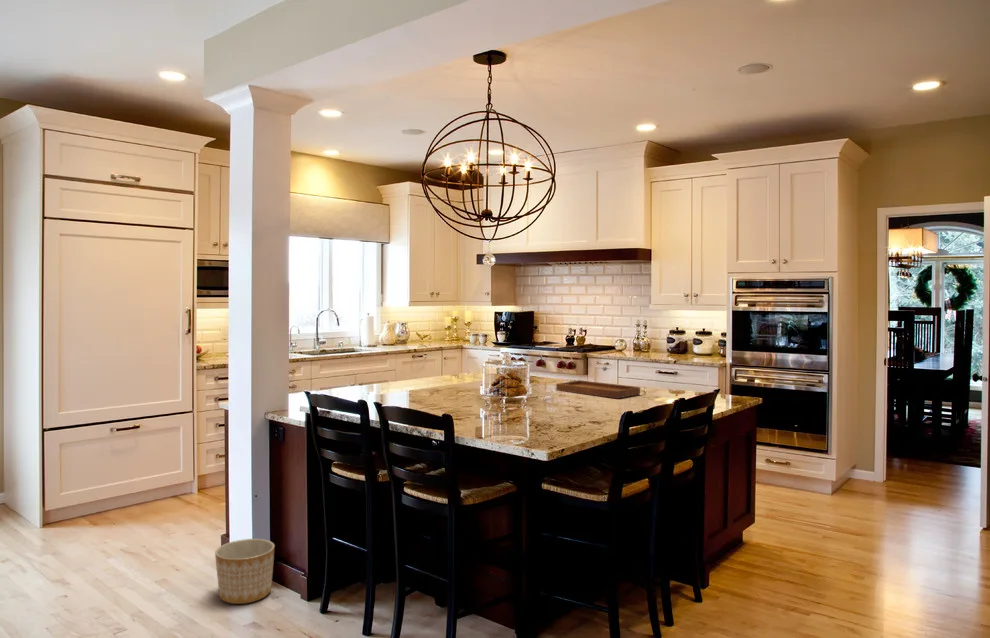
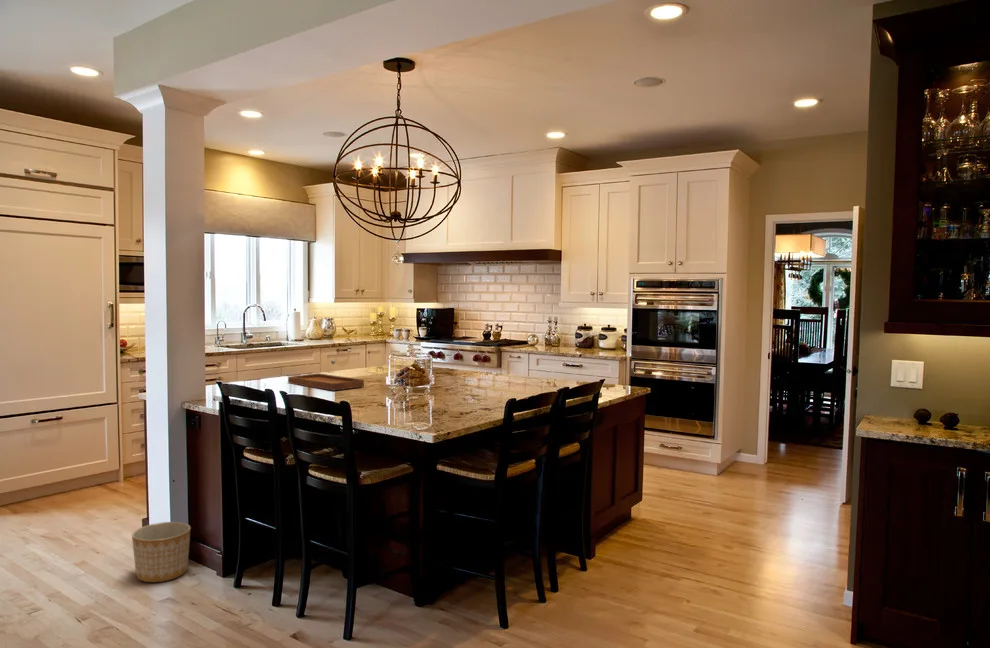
tray: present [556,367,640,398] -> present [288,360,364,391]

